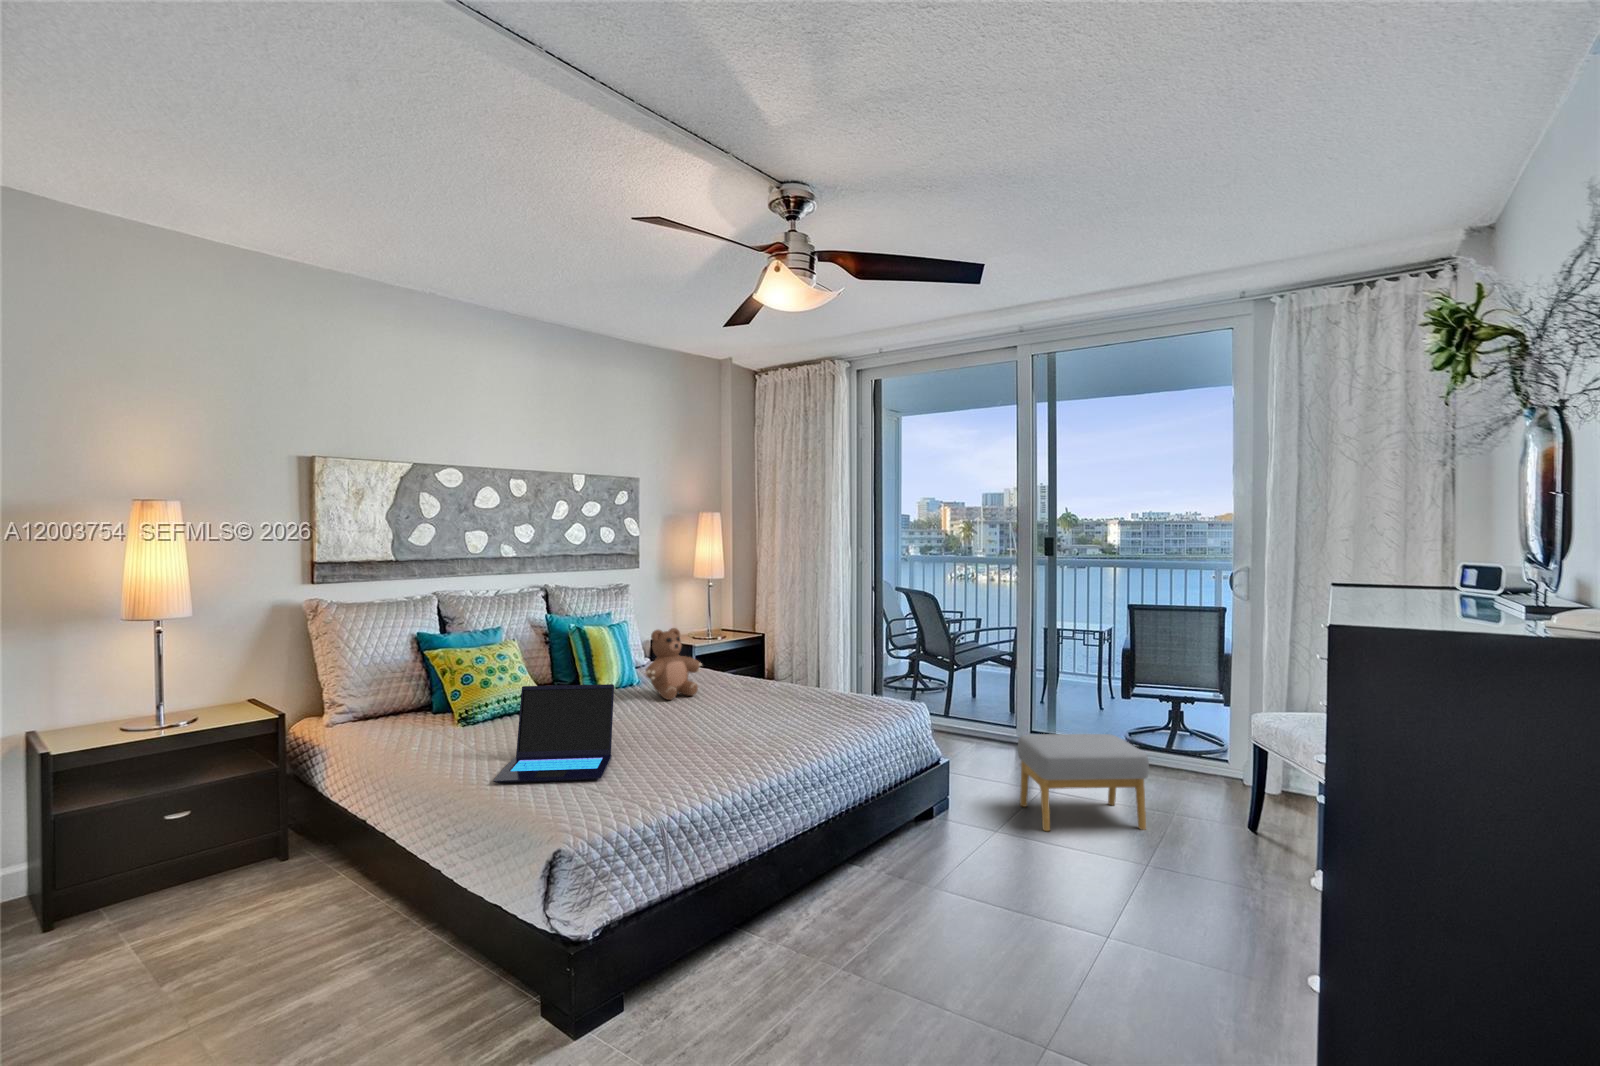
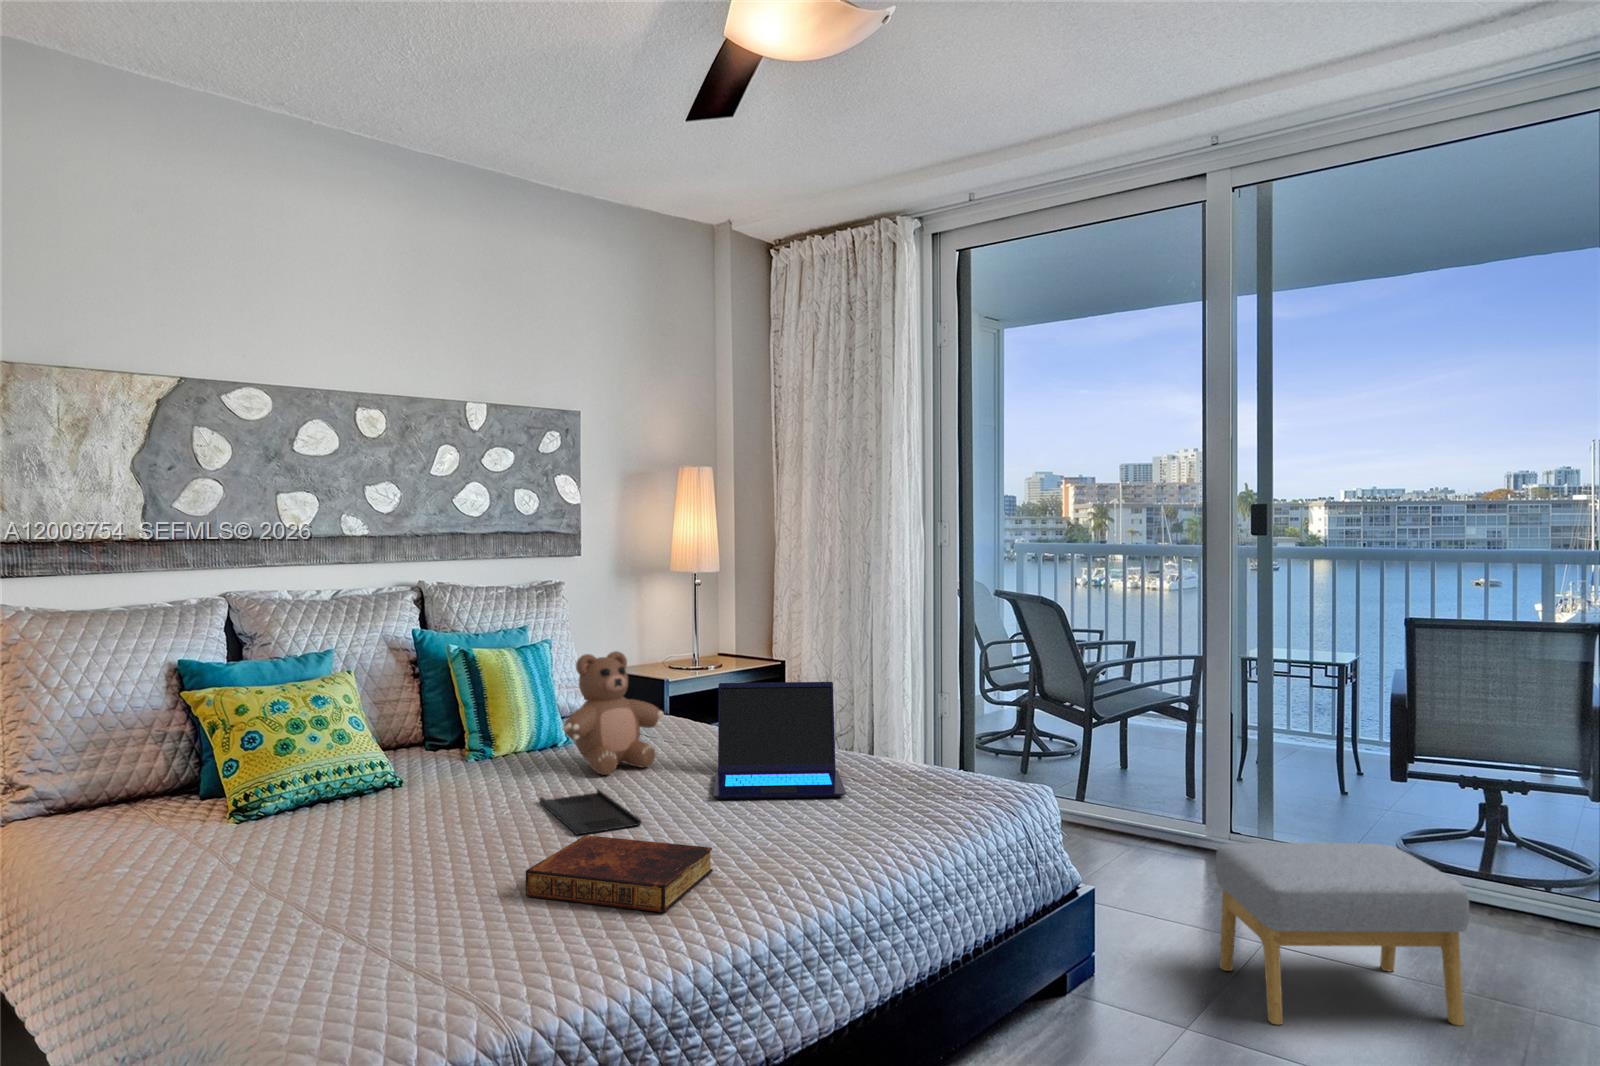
laptop: present [493,684,614,783] -> present [713,682,846,799]
tray: none [636,708,698,731] -> present [539,789,641,835]
book: none [646,729,743,765] -> present [526,835,713,913]

